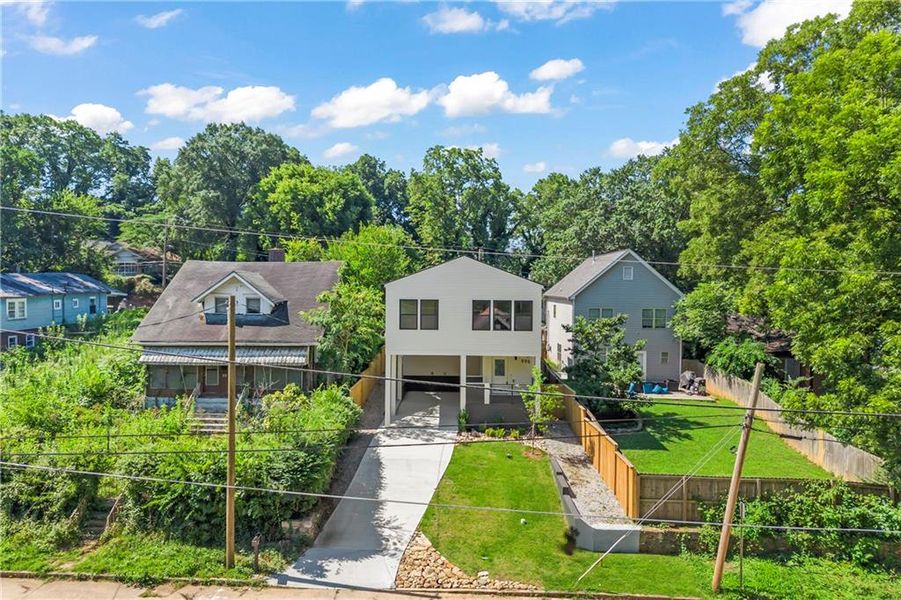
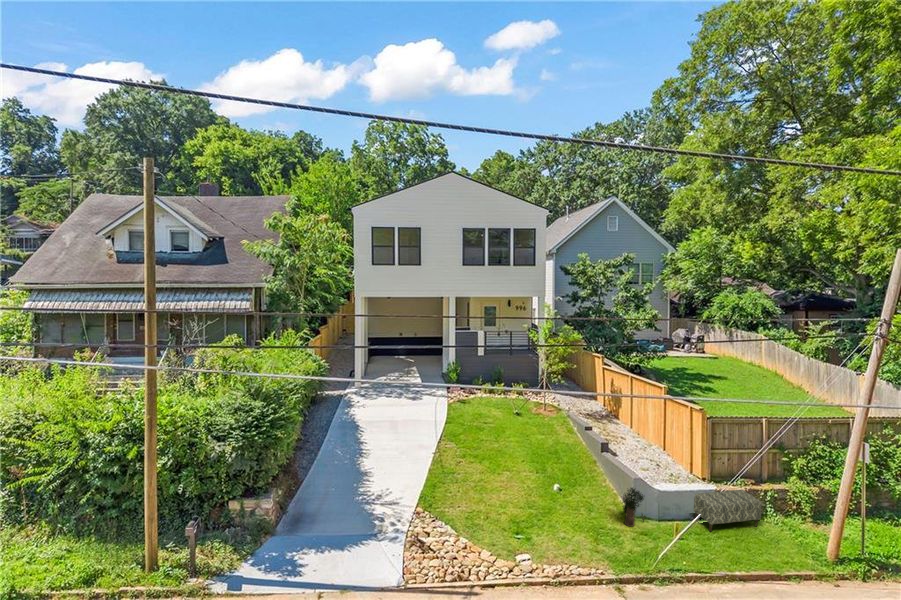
bench: none [621,531,672,563] -> present [694,490,762,532]

